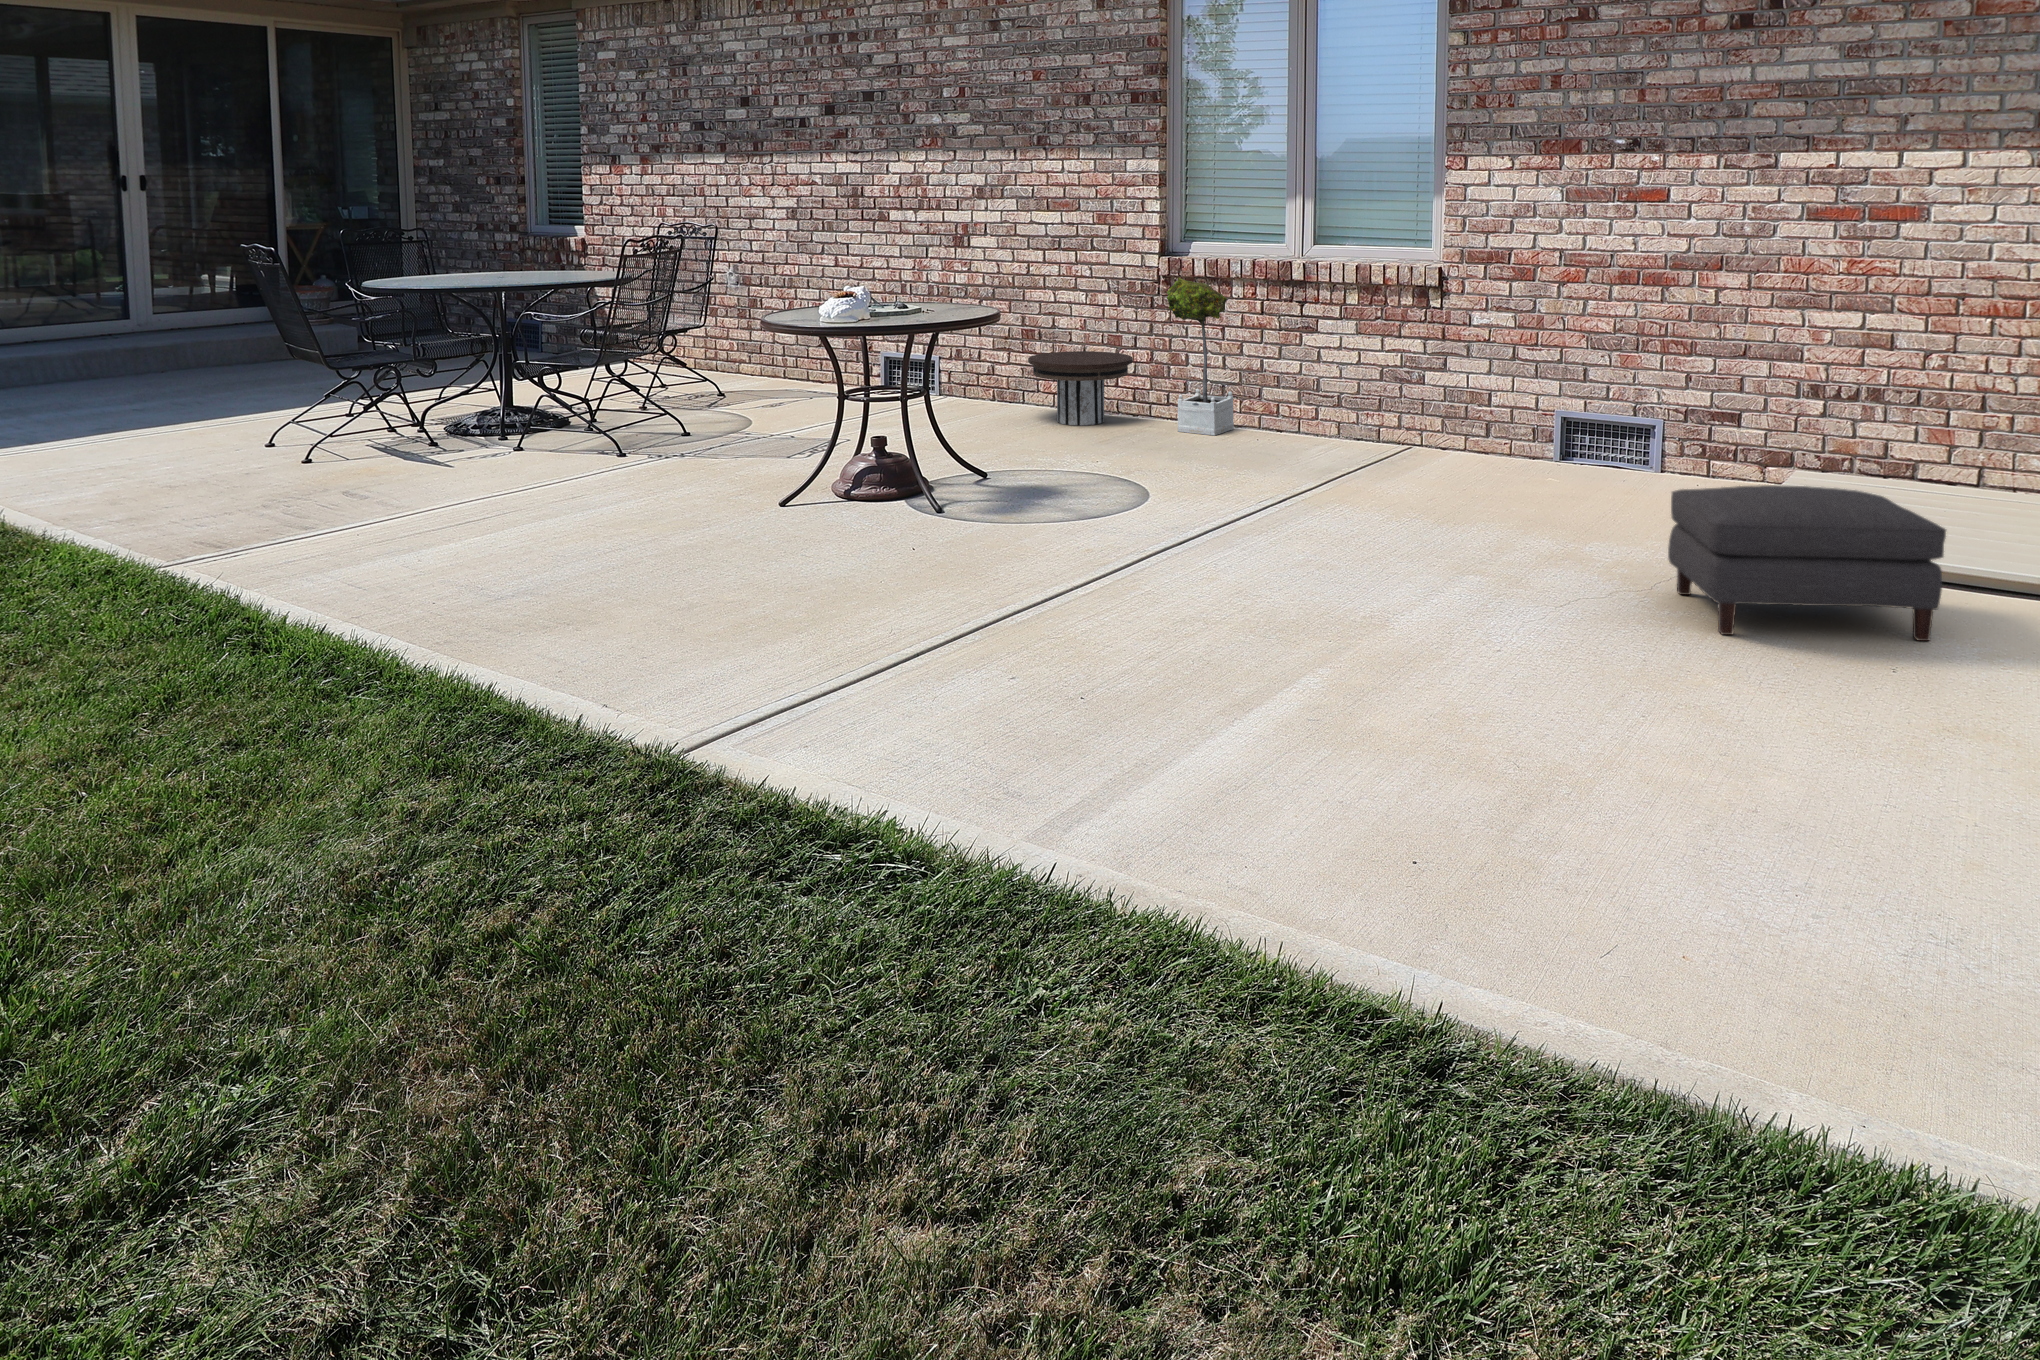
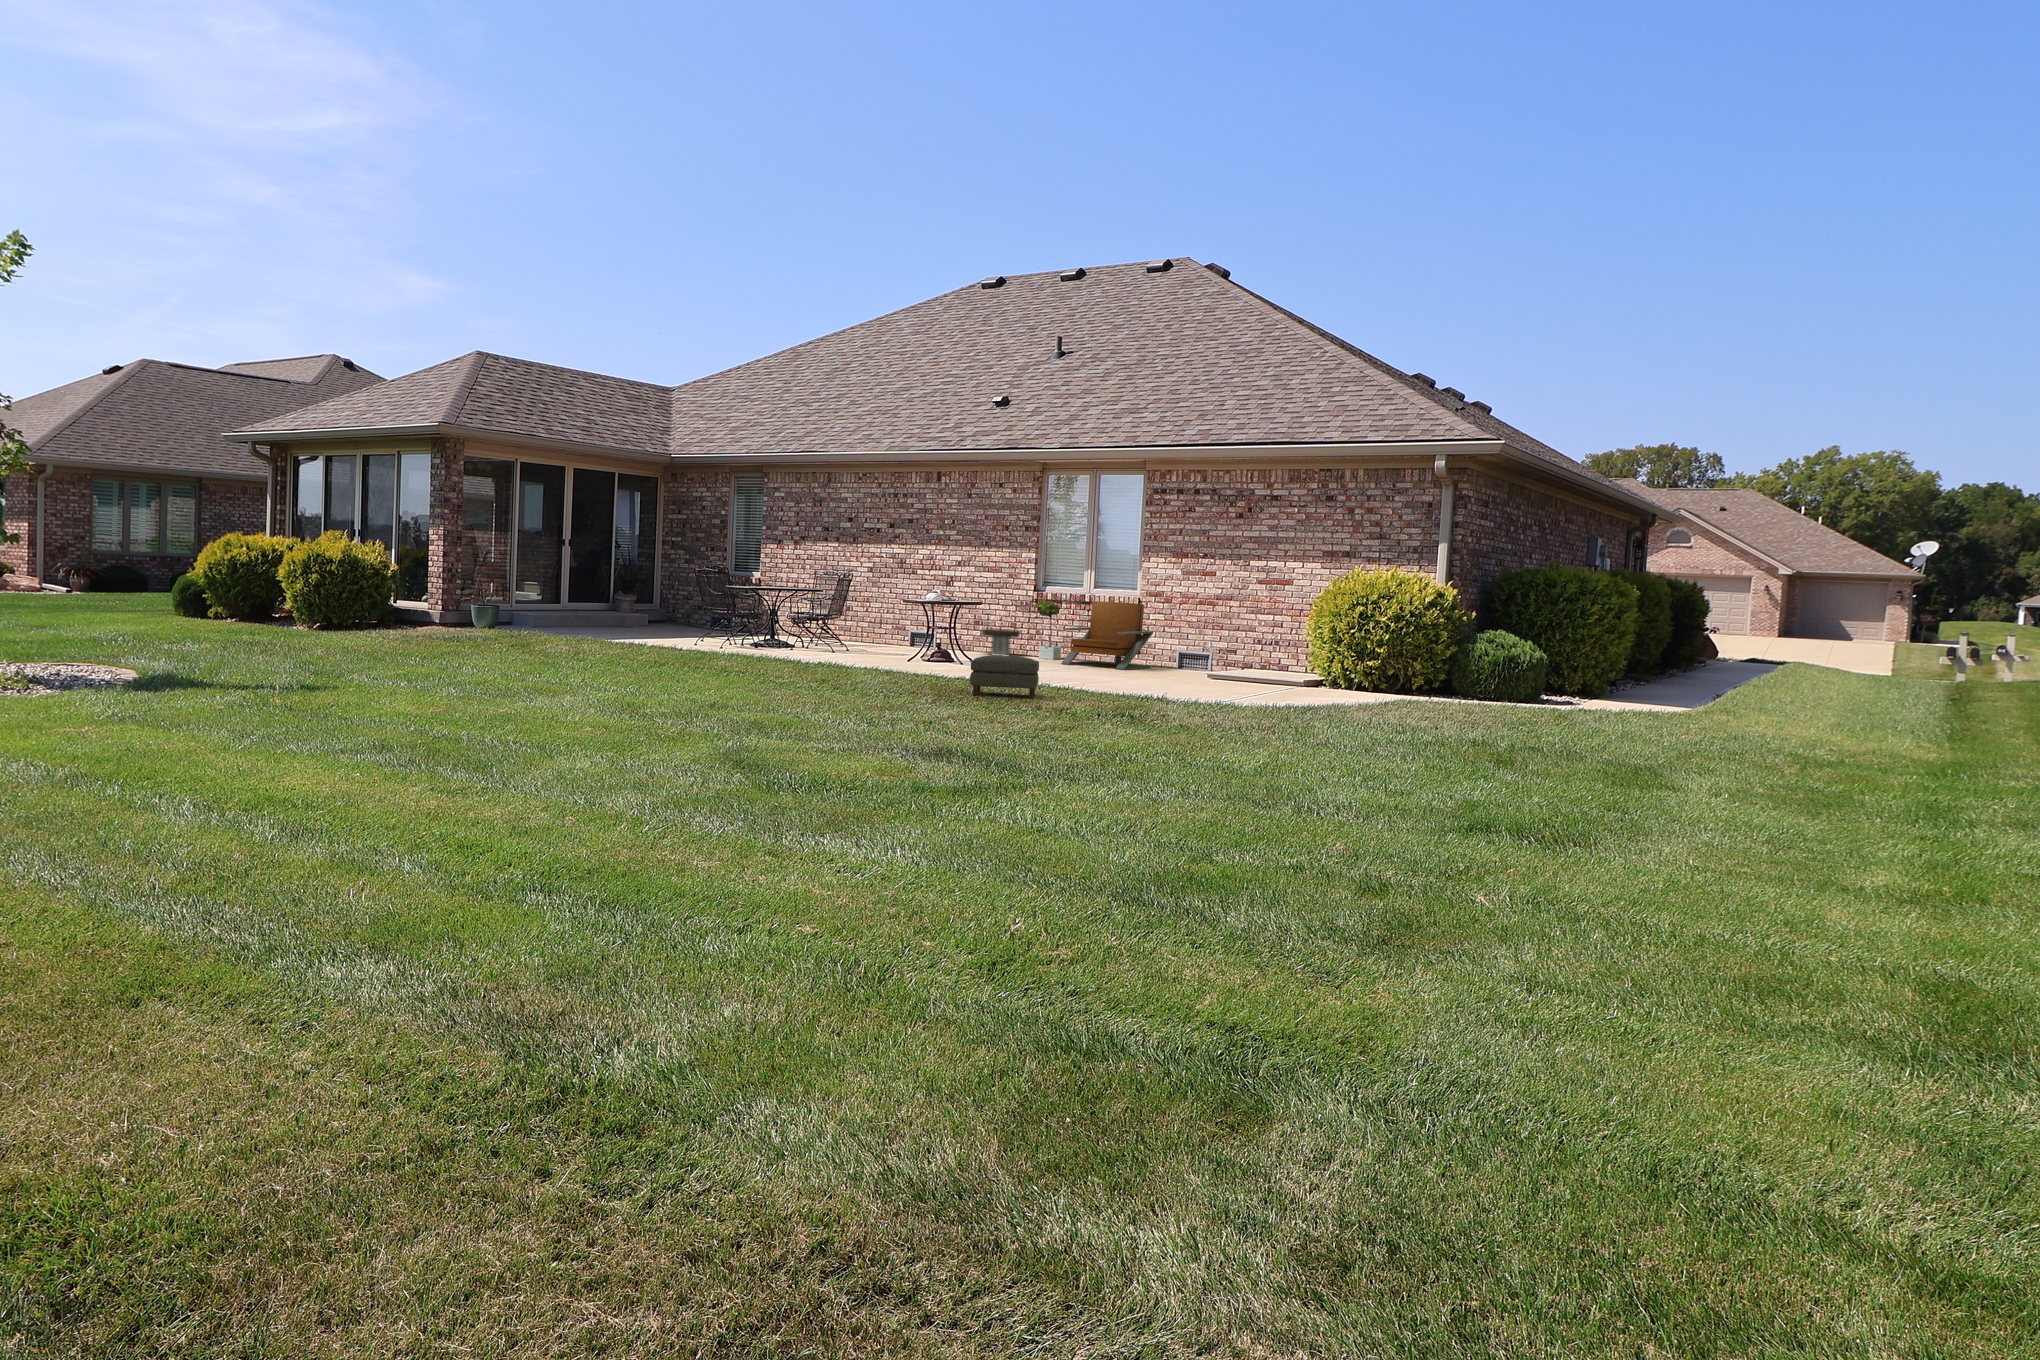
lounge chair: none [1238,281,1487,488] -> present [1061,601,1153,670]
ottoman: present [1668,485,1946,641] -> present [970,655,1039,699]

